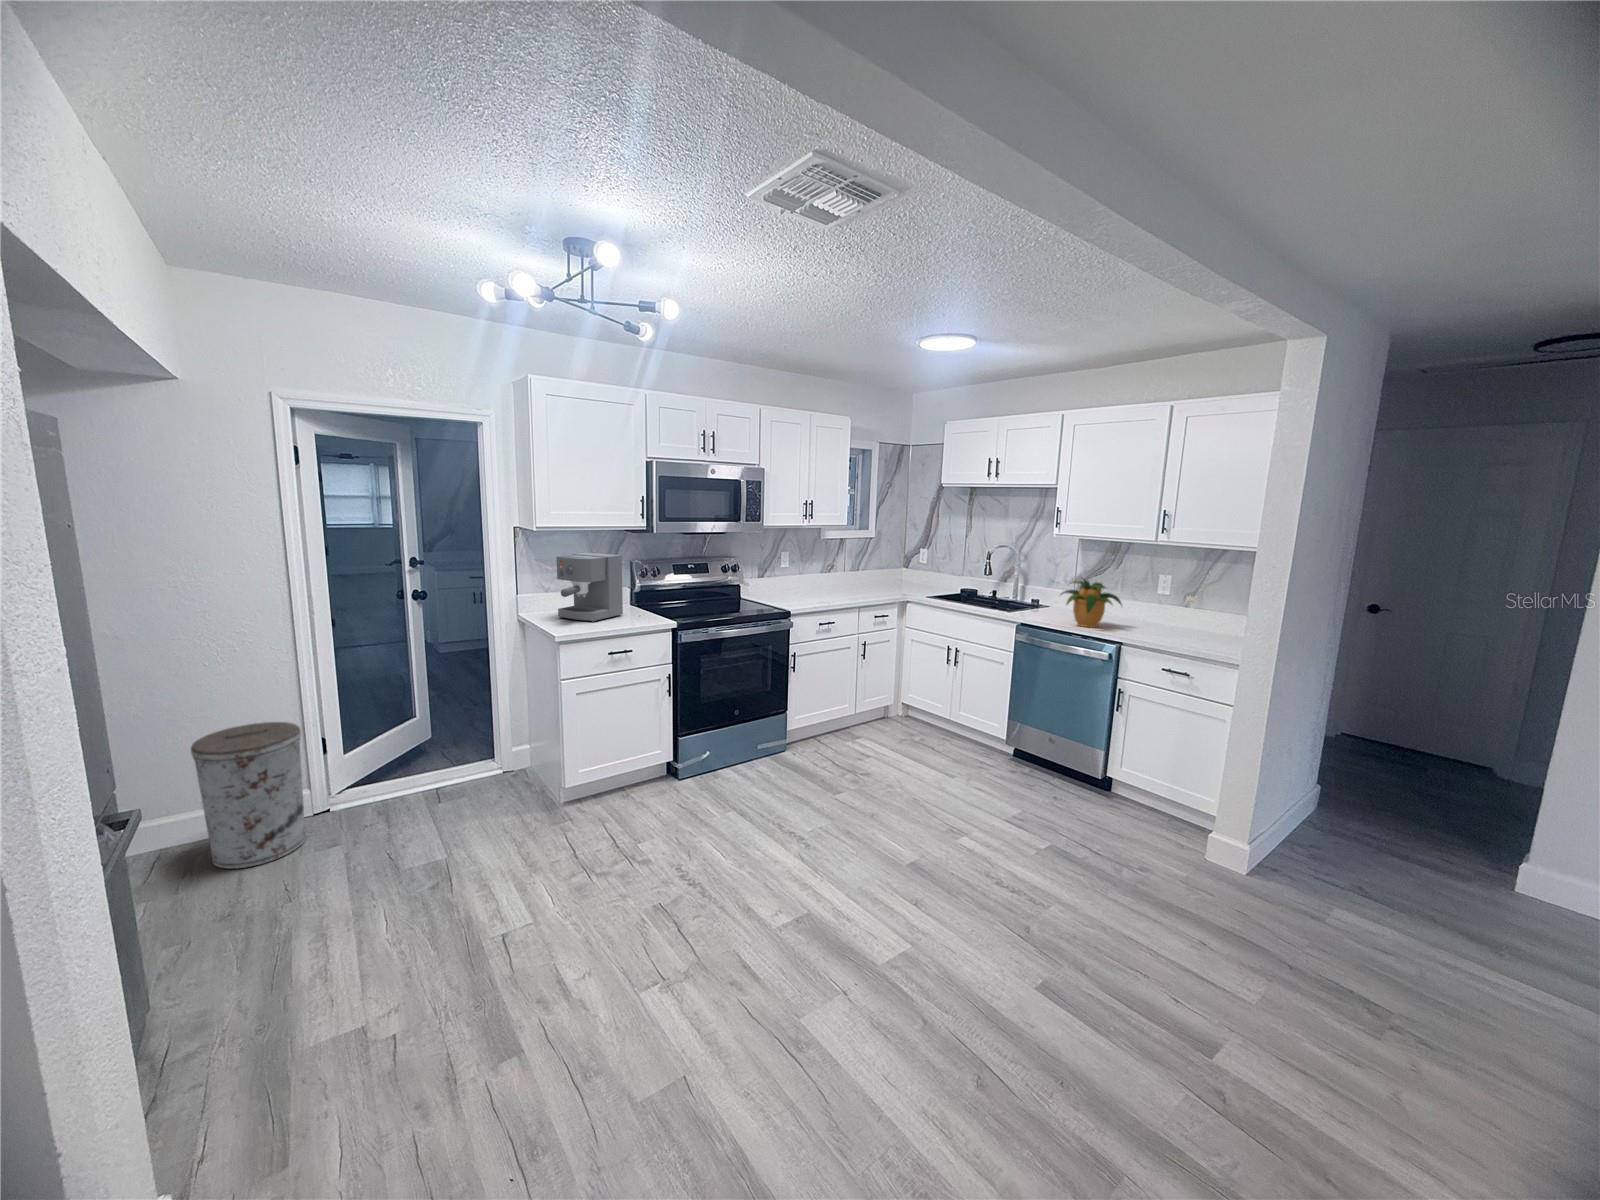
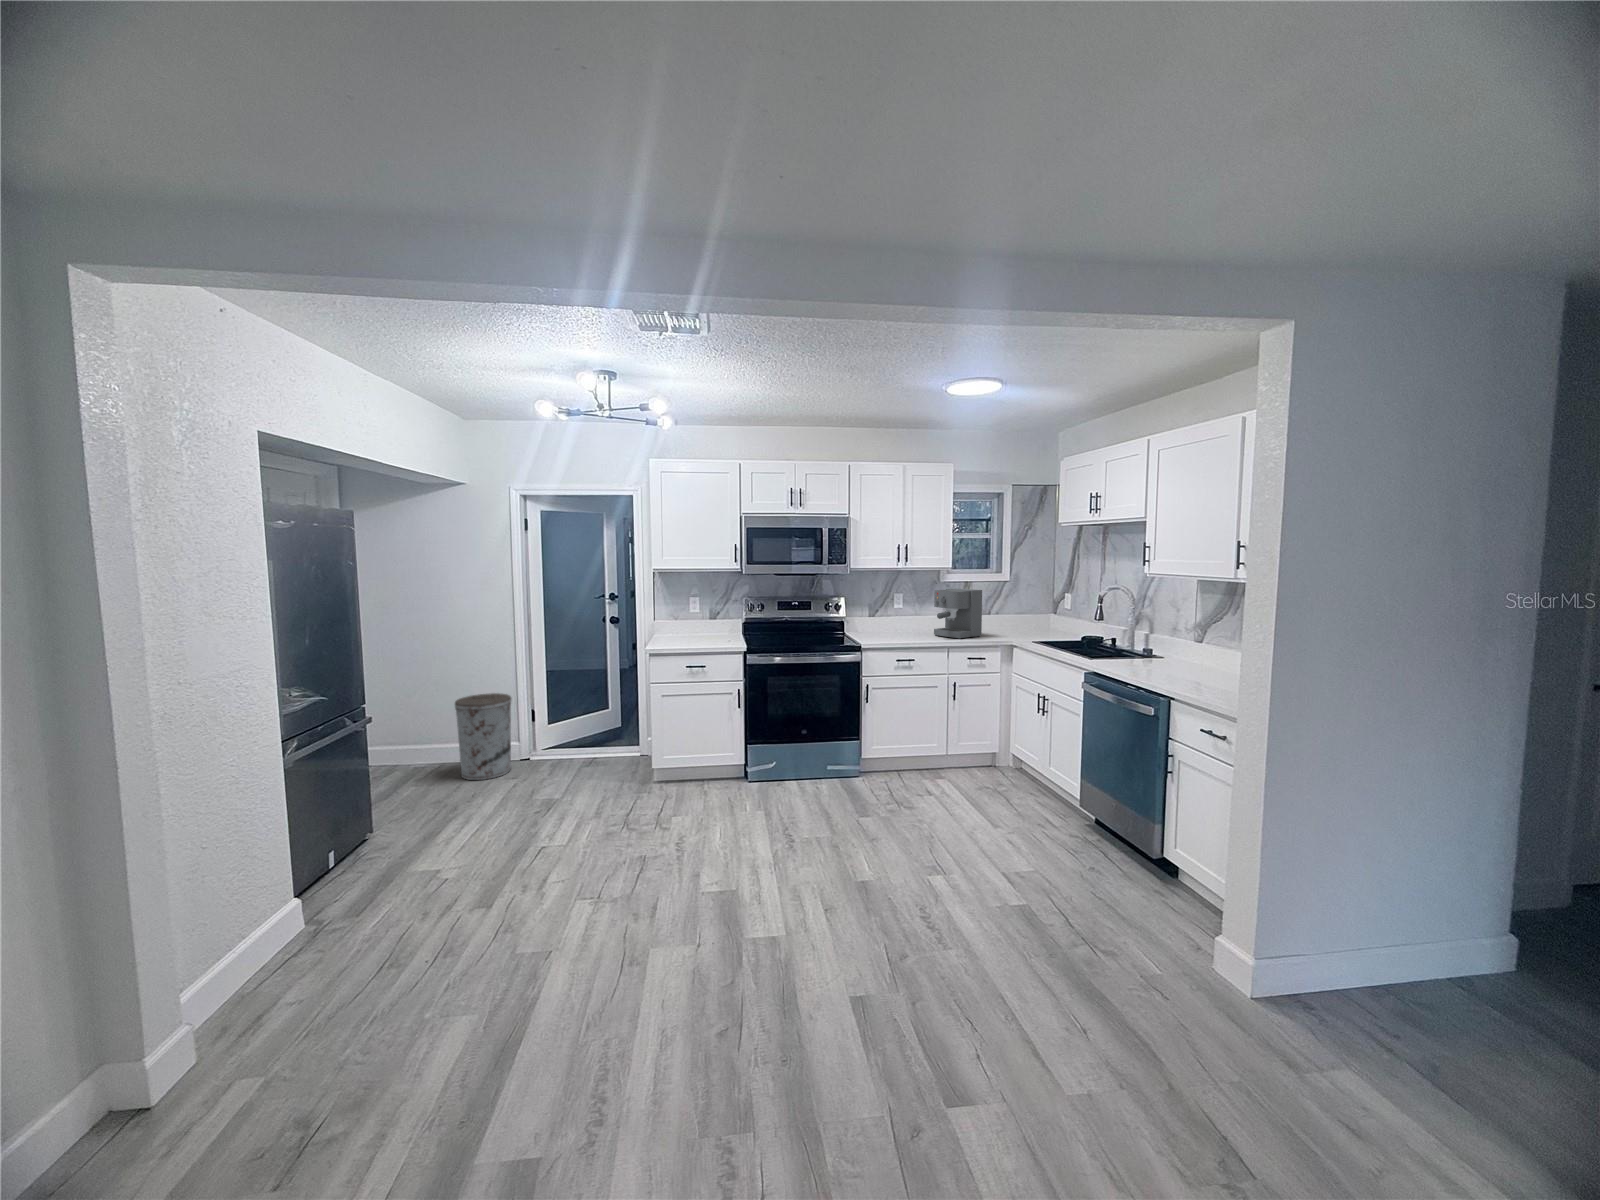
coffee maker: present [556,553,623,622] -> present [934,588,982,639]
potted plant: present [1061,580,1122,627] -> none [1125,620,1203,679]

